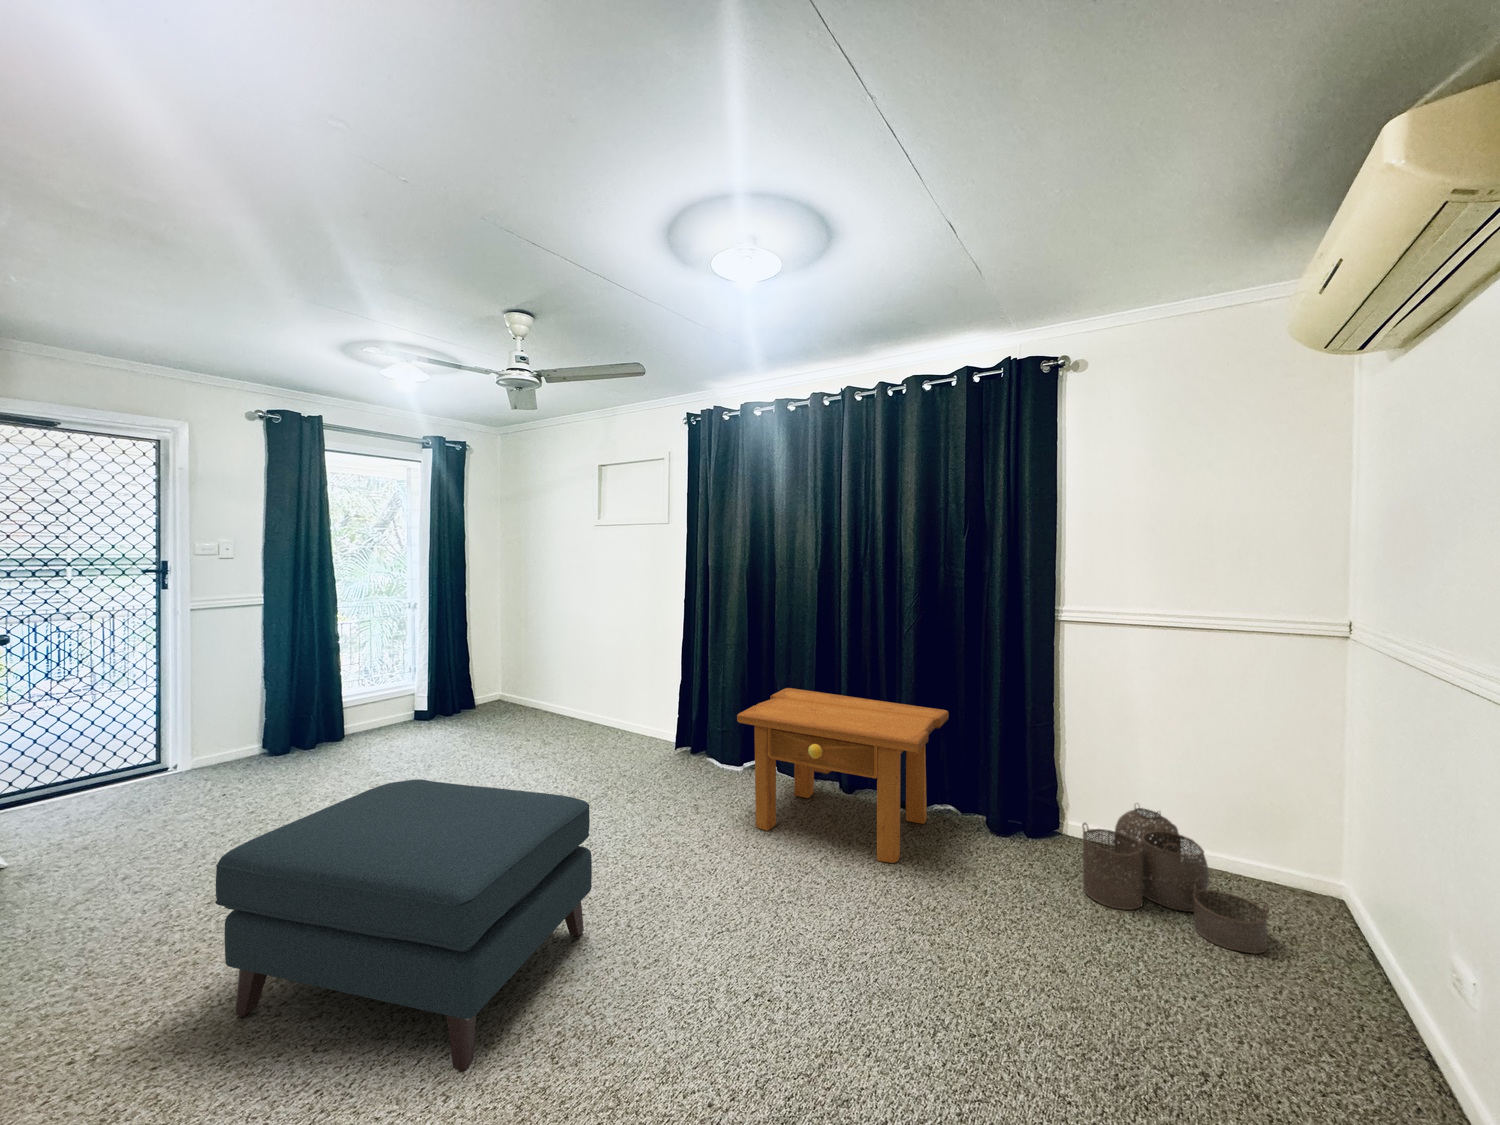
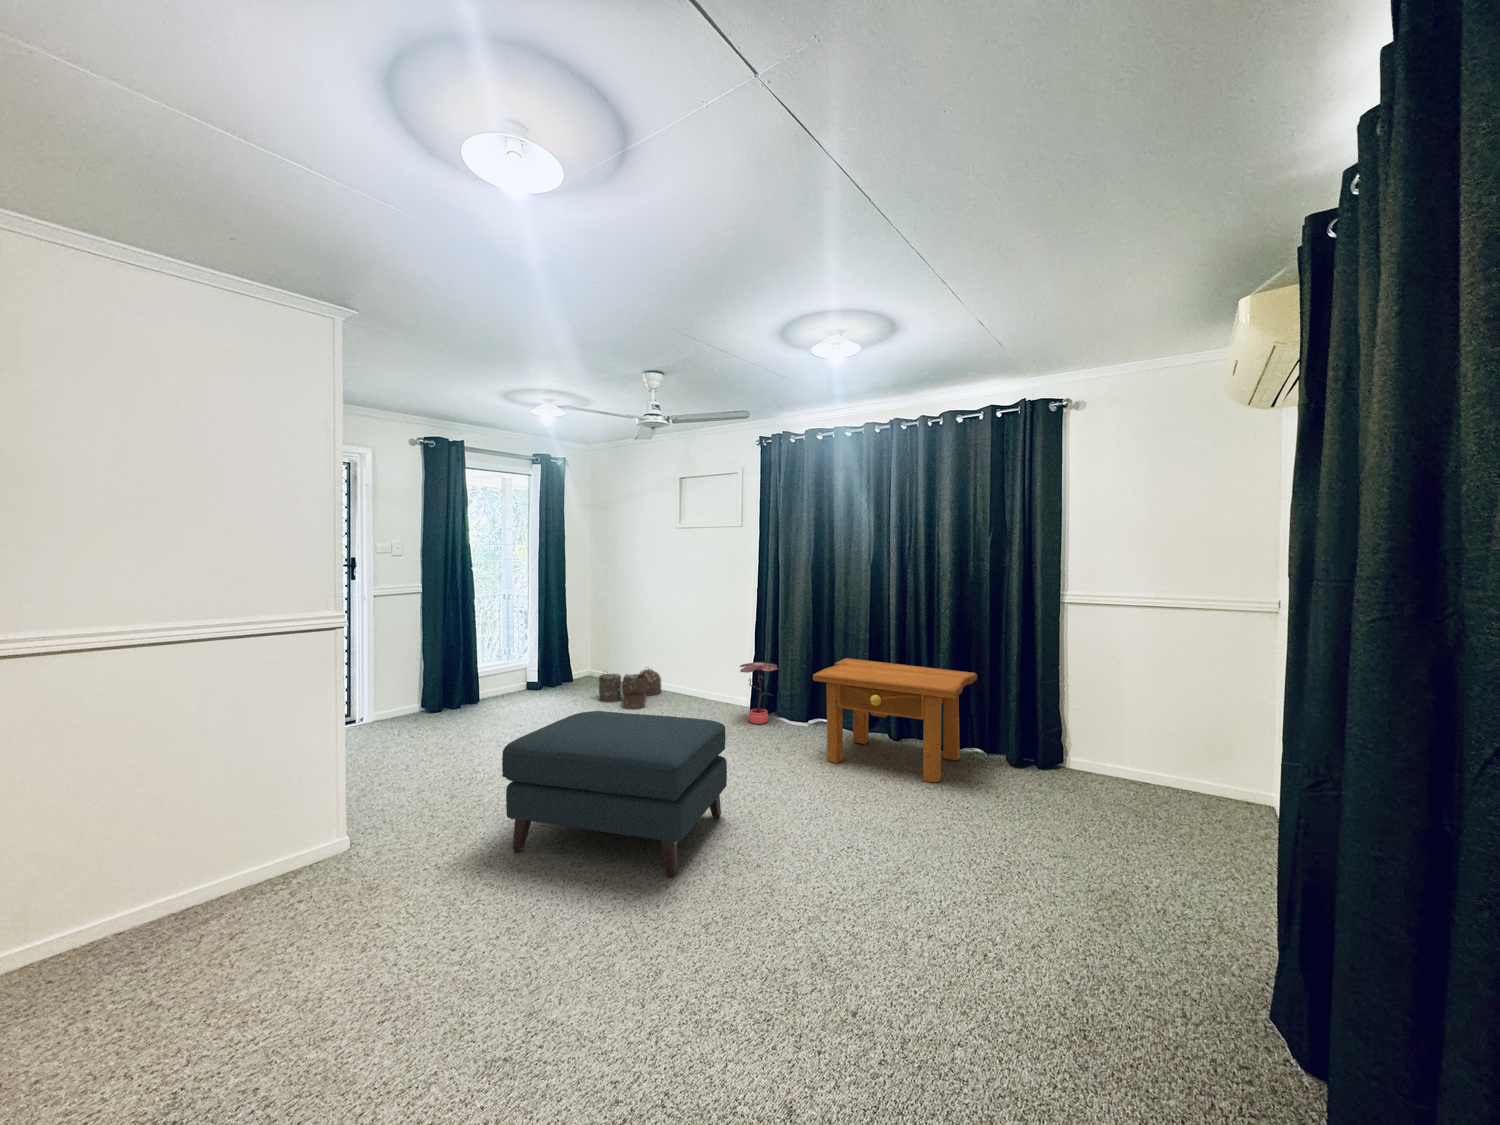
potted plant: none [658,690,707,768] -> present [740,662,778,724]
woven basket: present [1082,807,1269,954] -> present [599,669,661,709]

